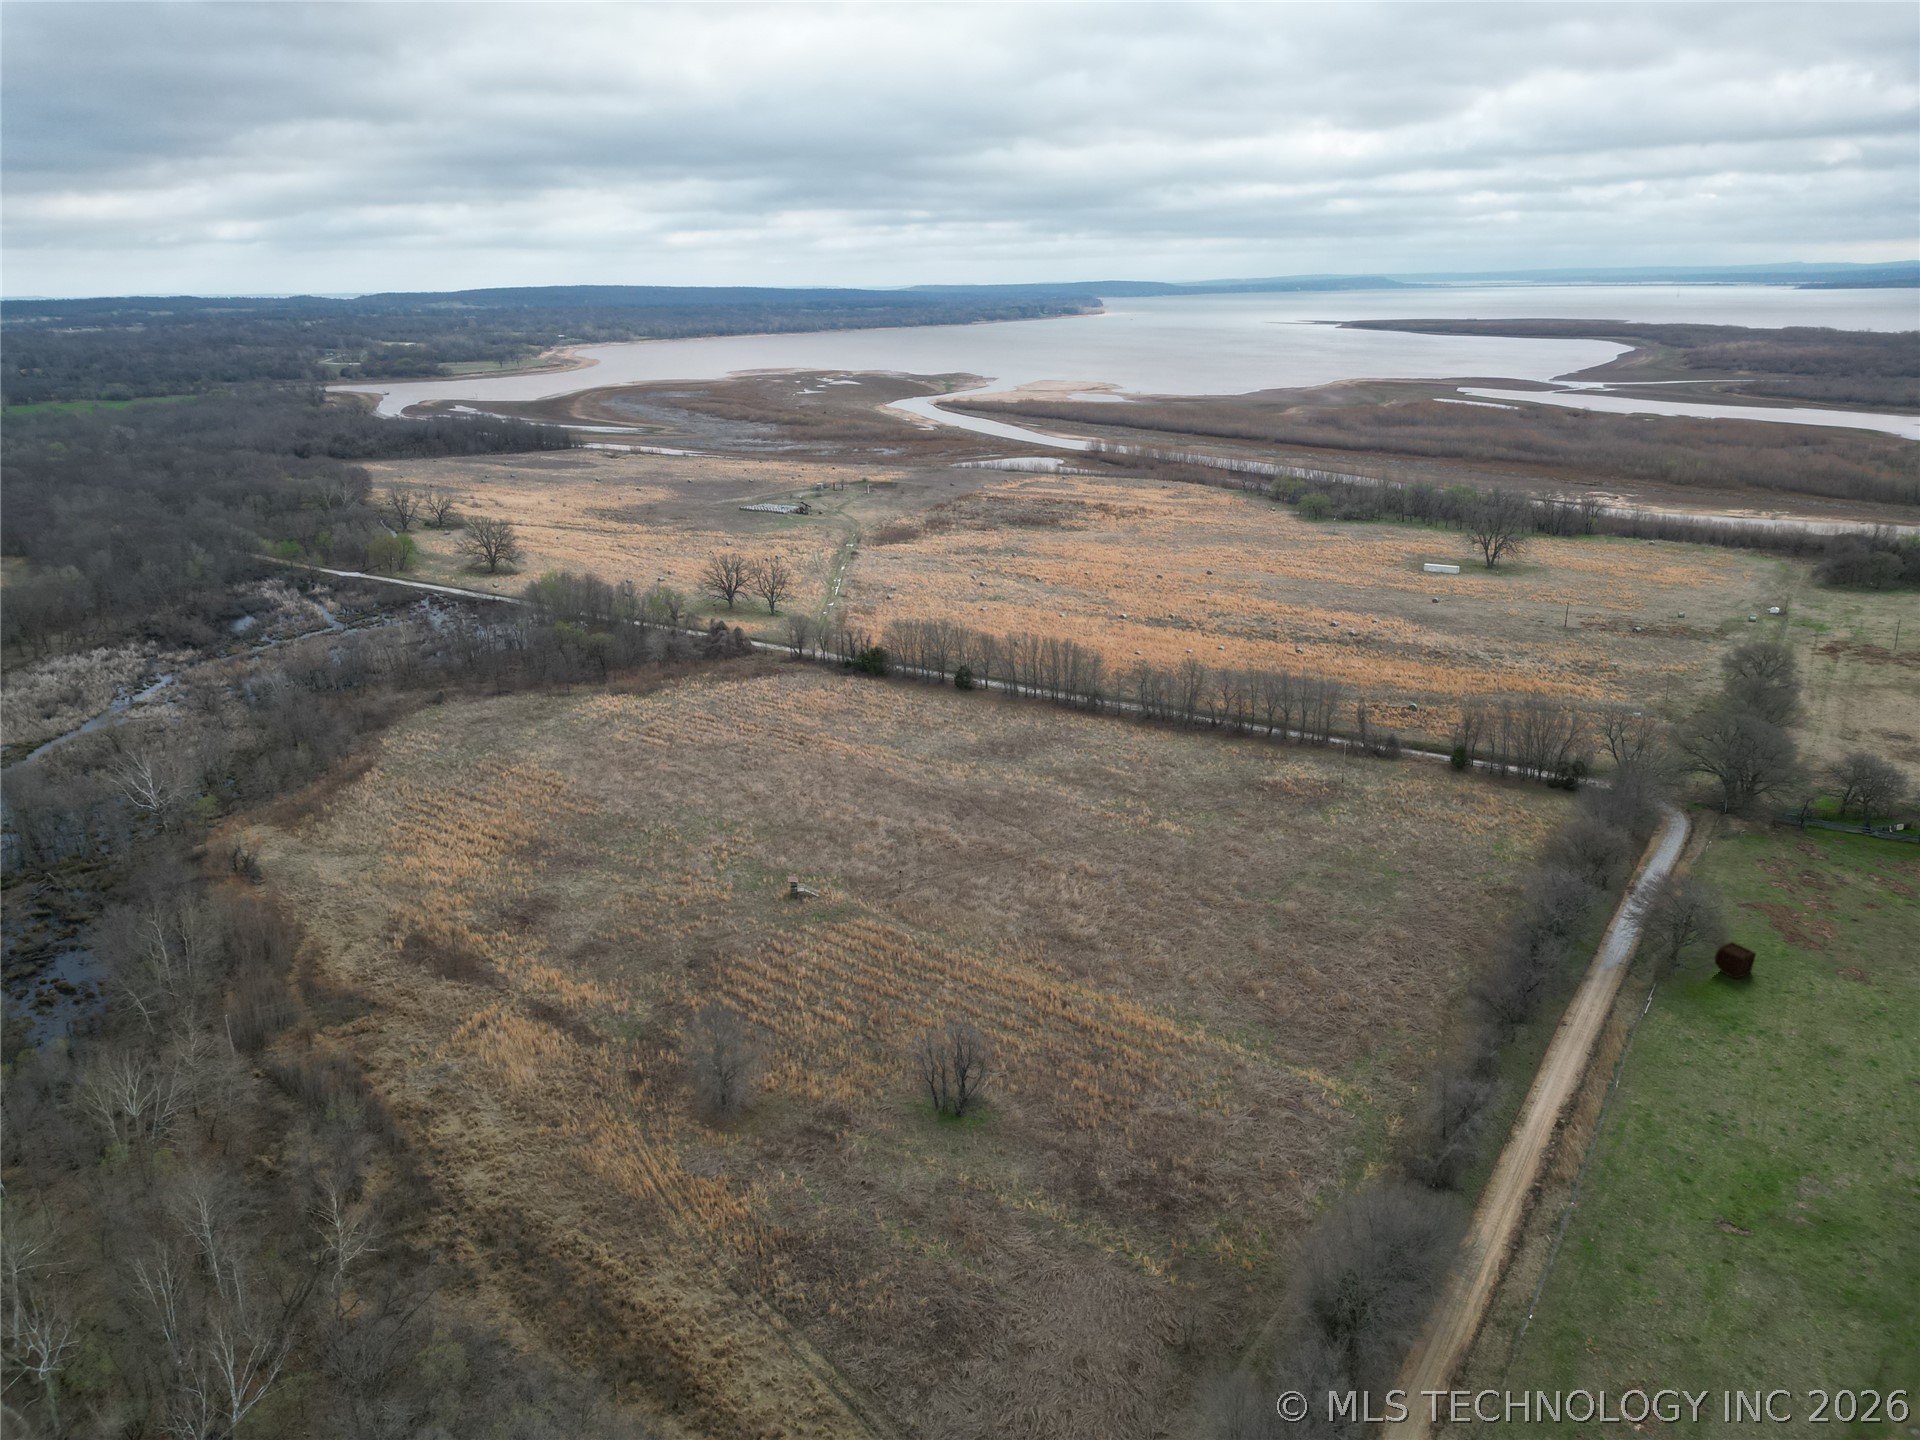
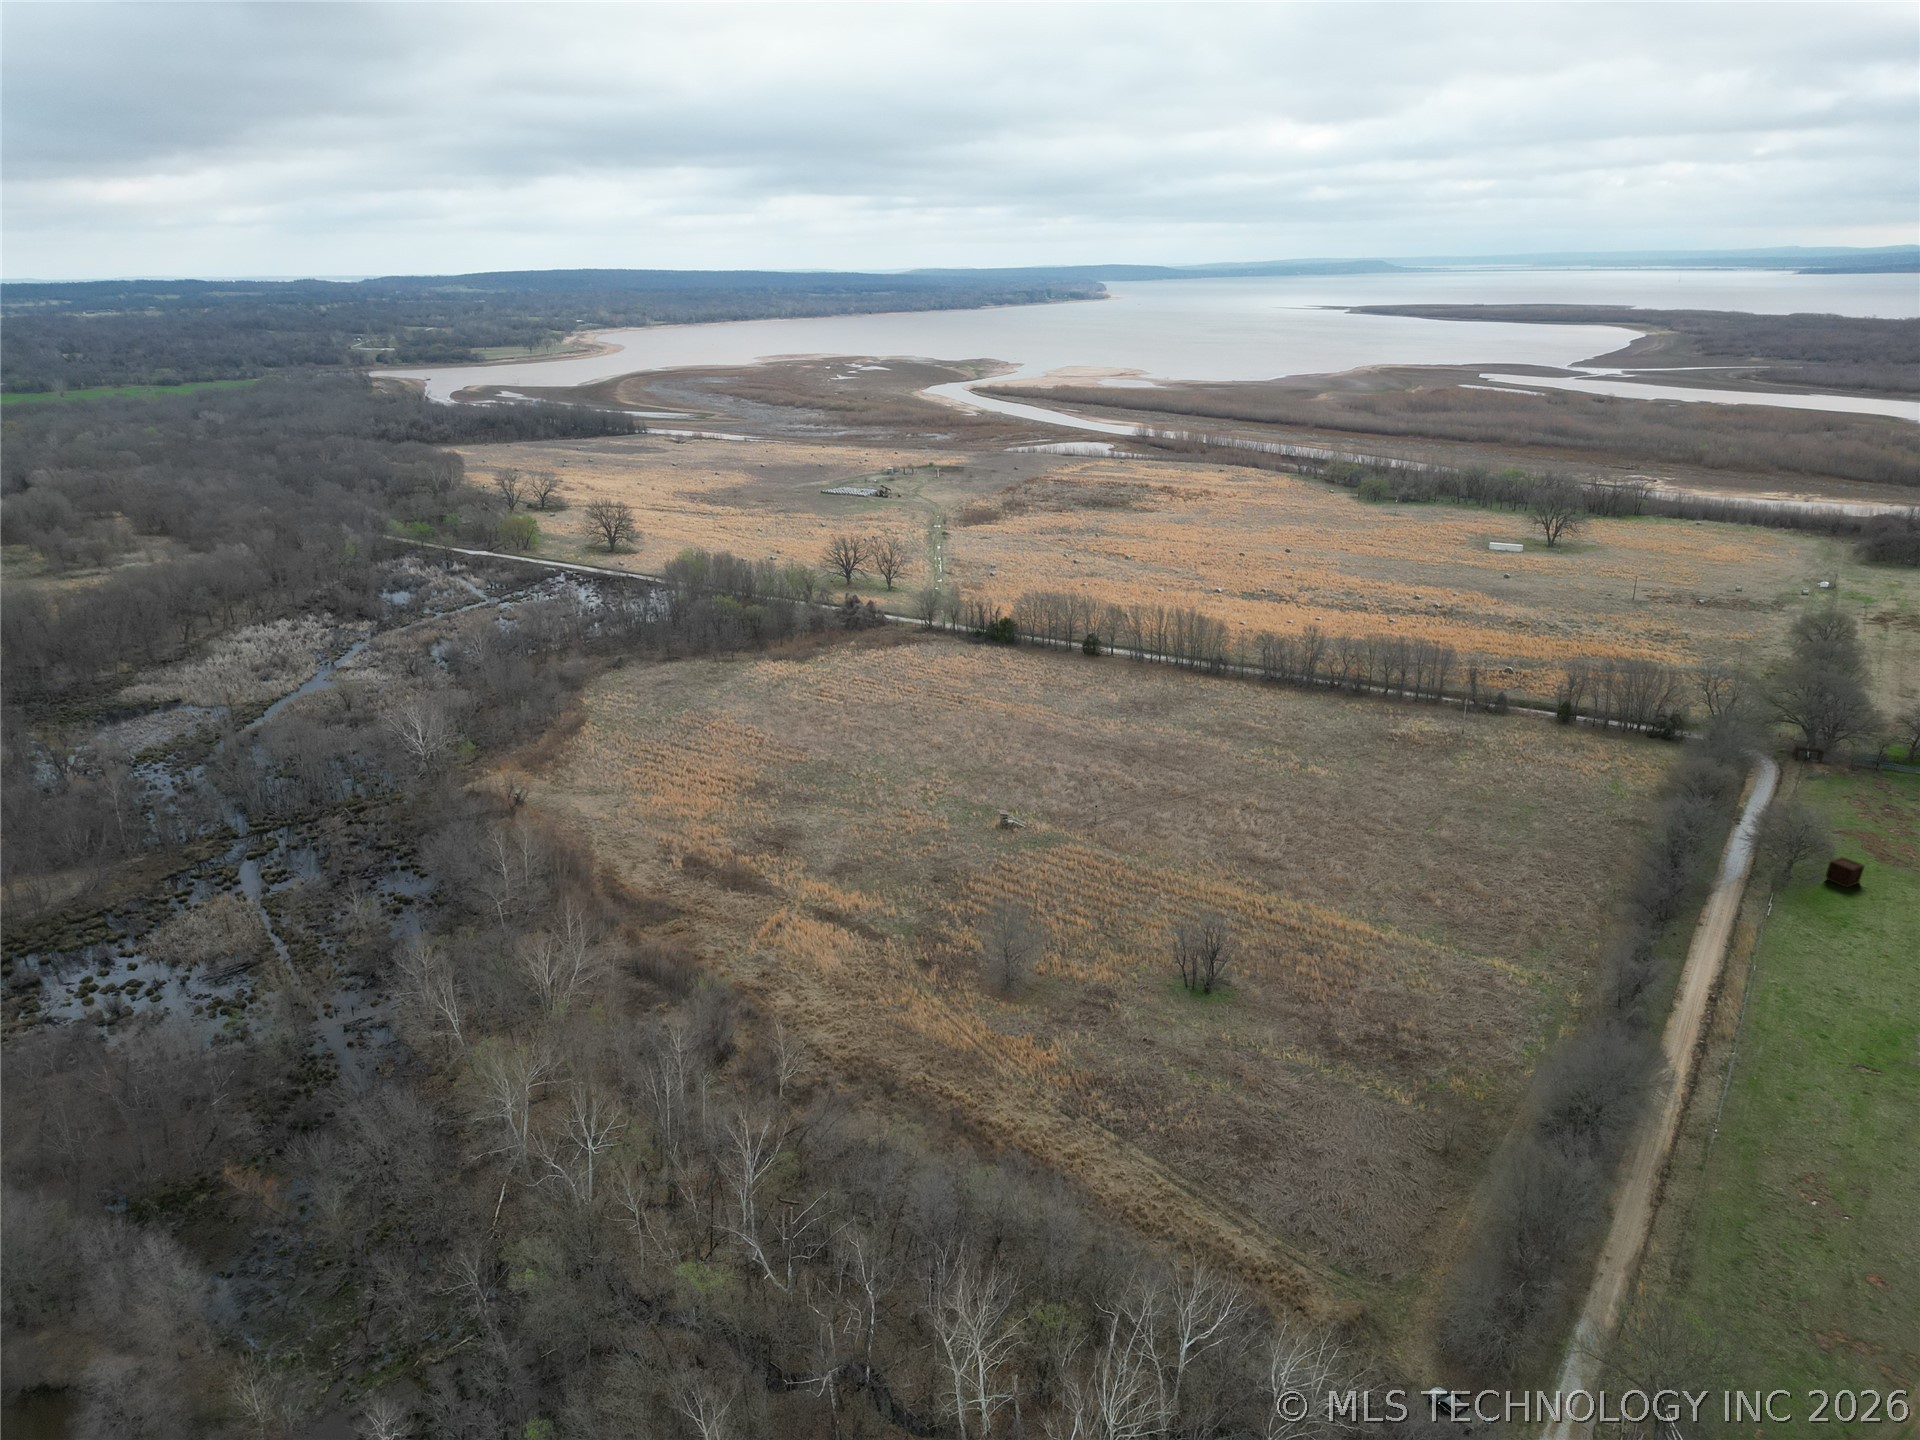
bench: none [1704,799,1739,820] -> present [1792,746,1824,762]

